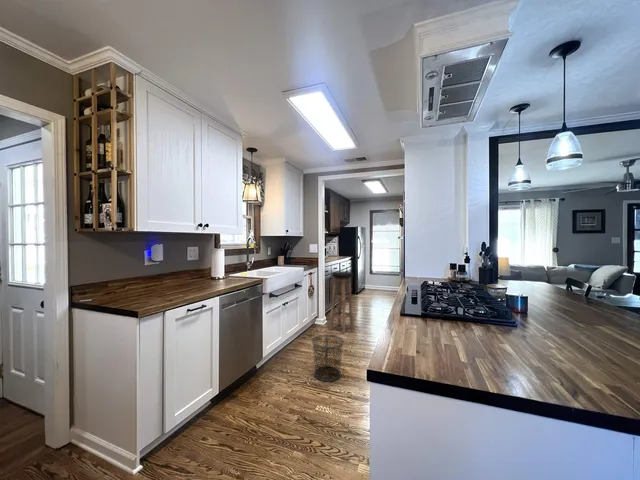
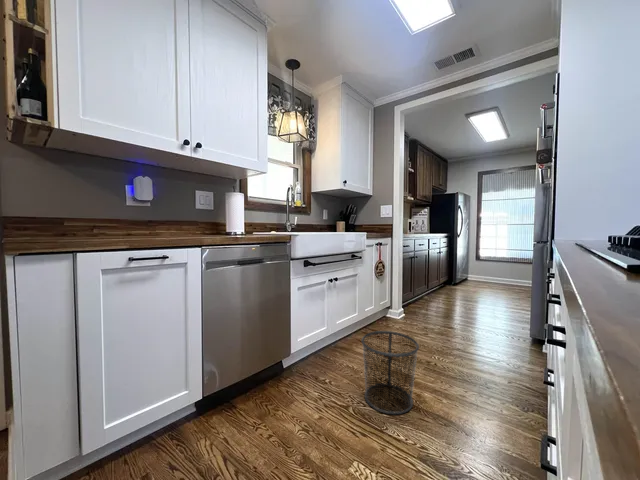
bar stool: present [329,272,354,333] -> none [406,243,446,335]

